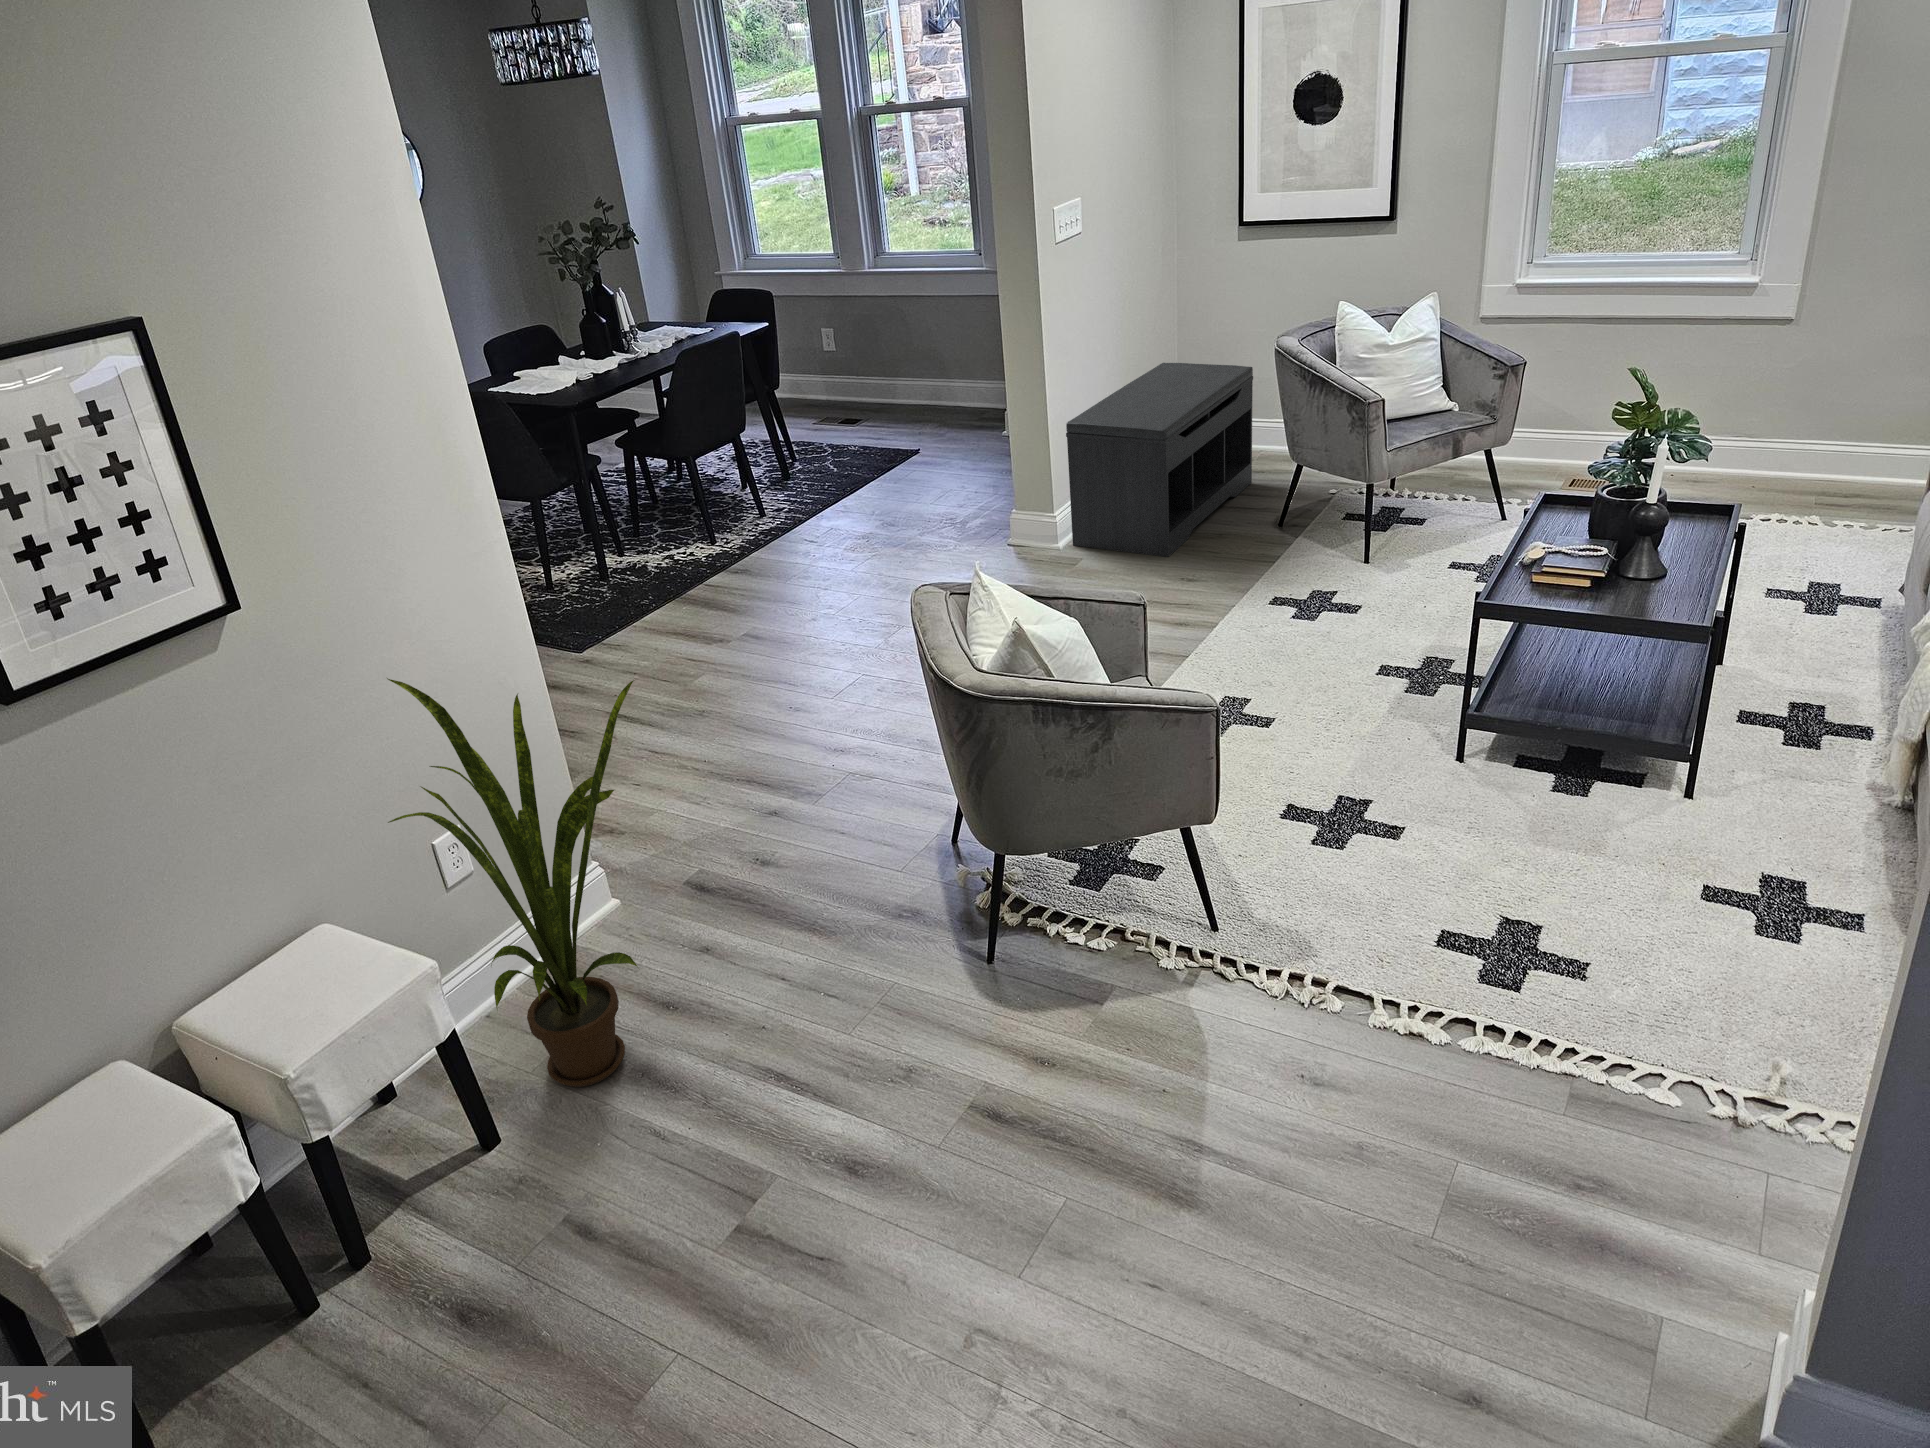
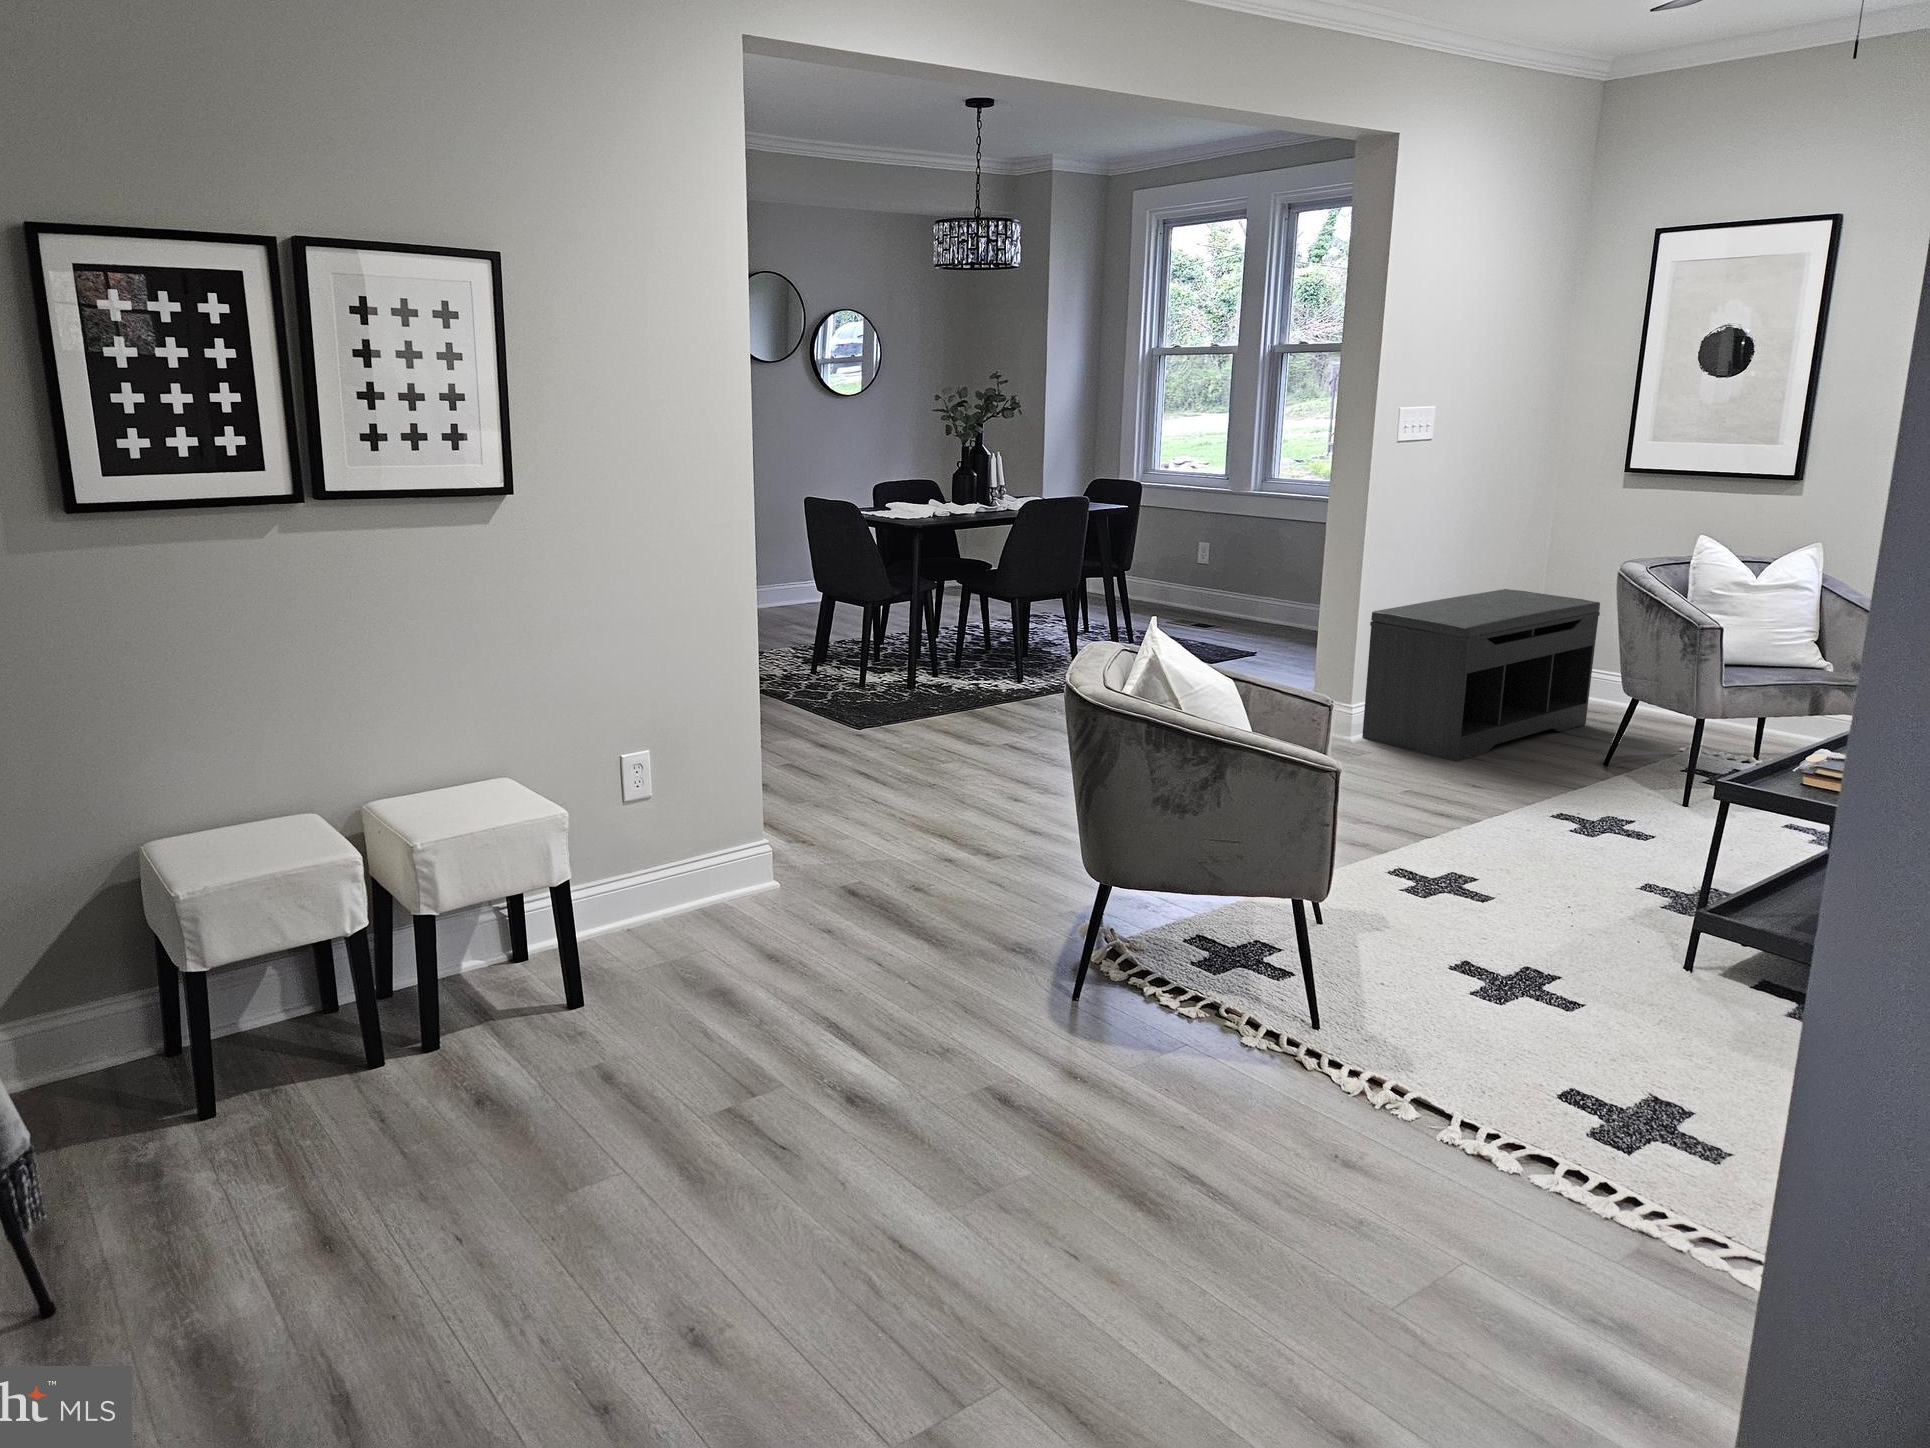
house plant: present [387,678,637,1087] -> none [553,590,789,990]

